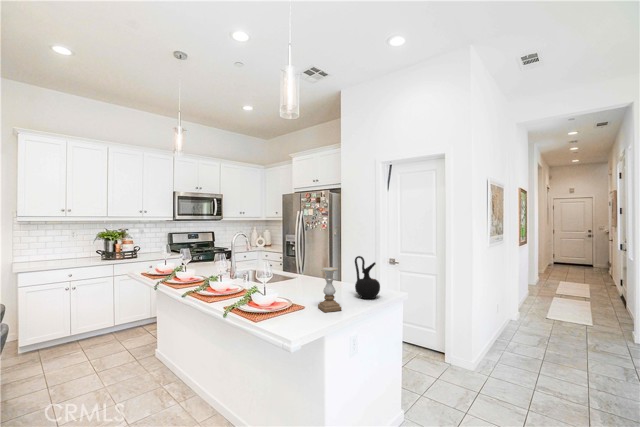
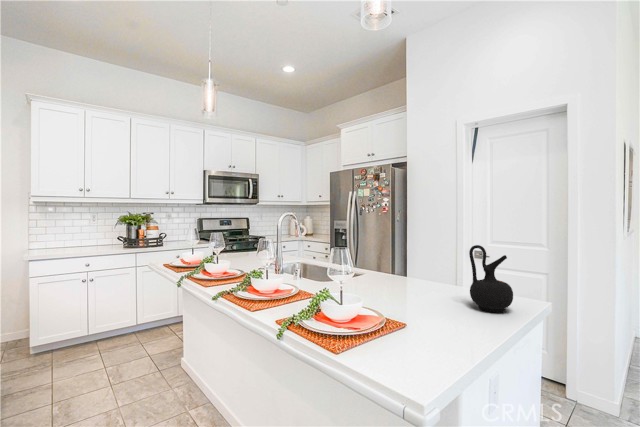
candle holder: present [318,267,341,312] -> none [424,262,468,336]

